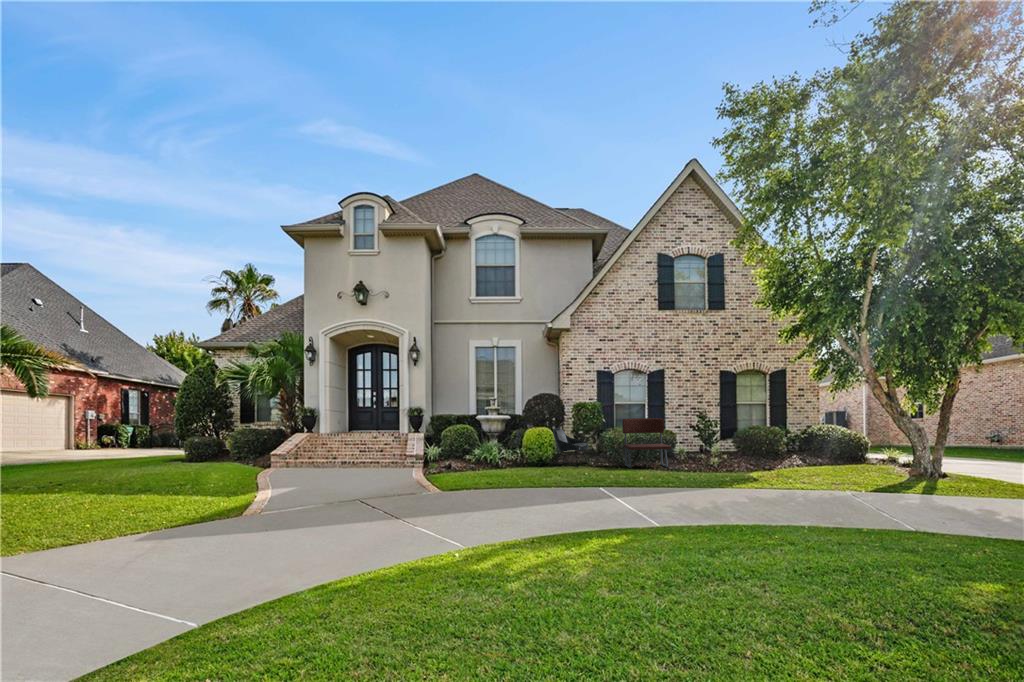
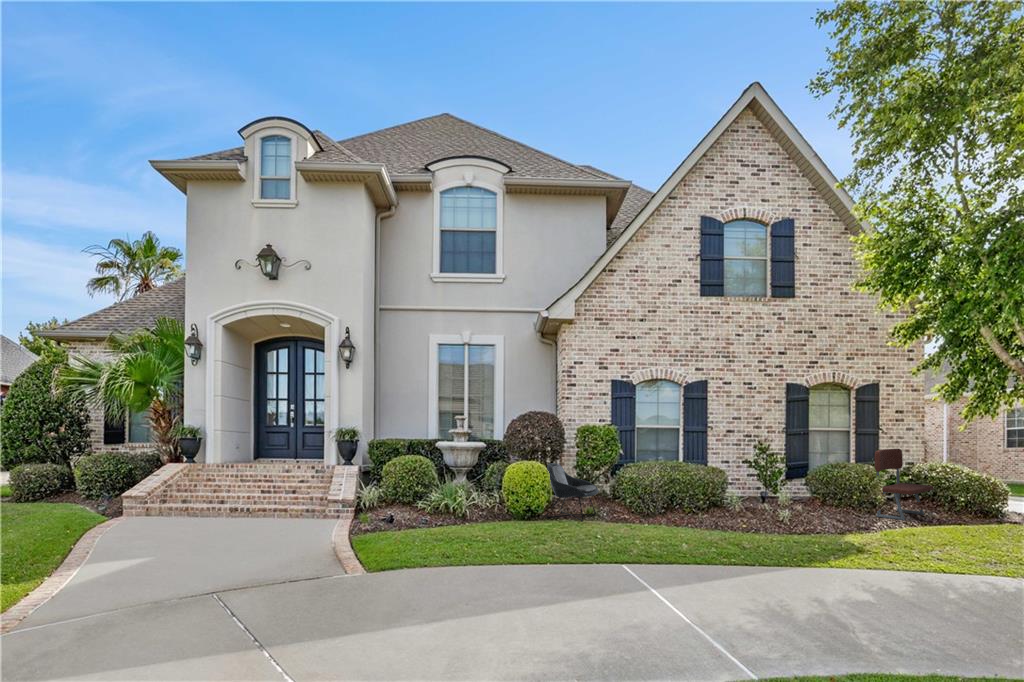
bench: present [622,418,671,468] -> present [875,449,933,520]

